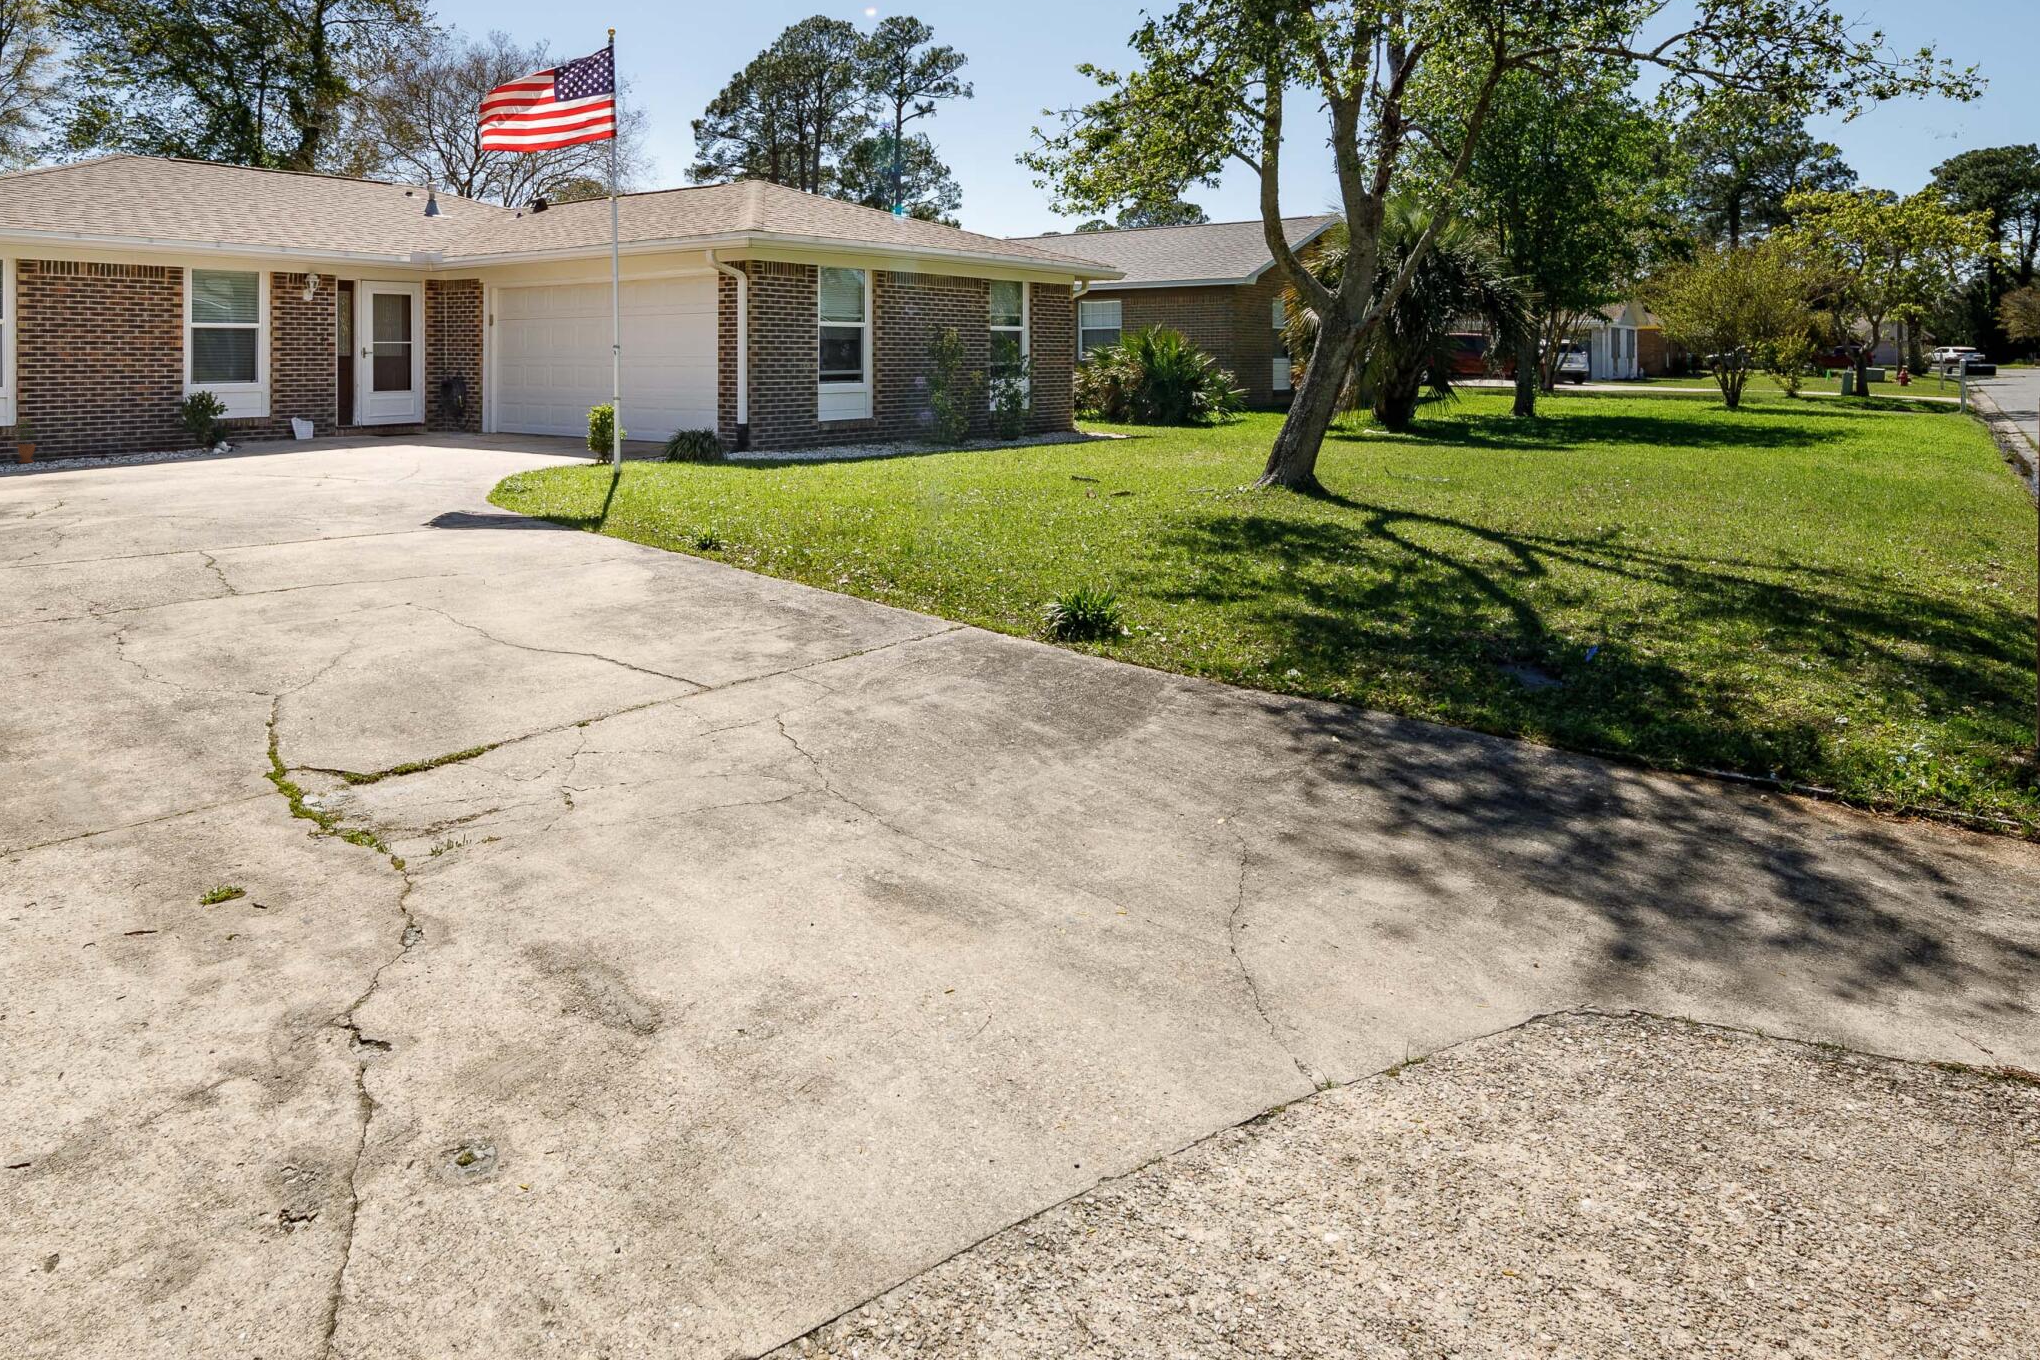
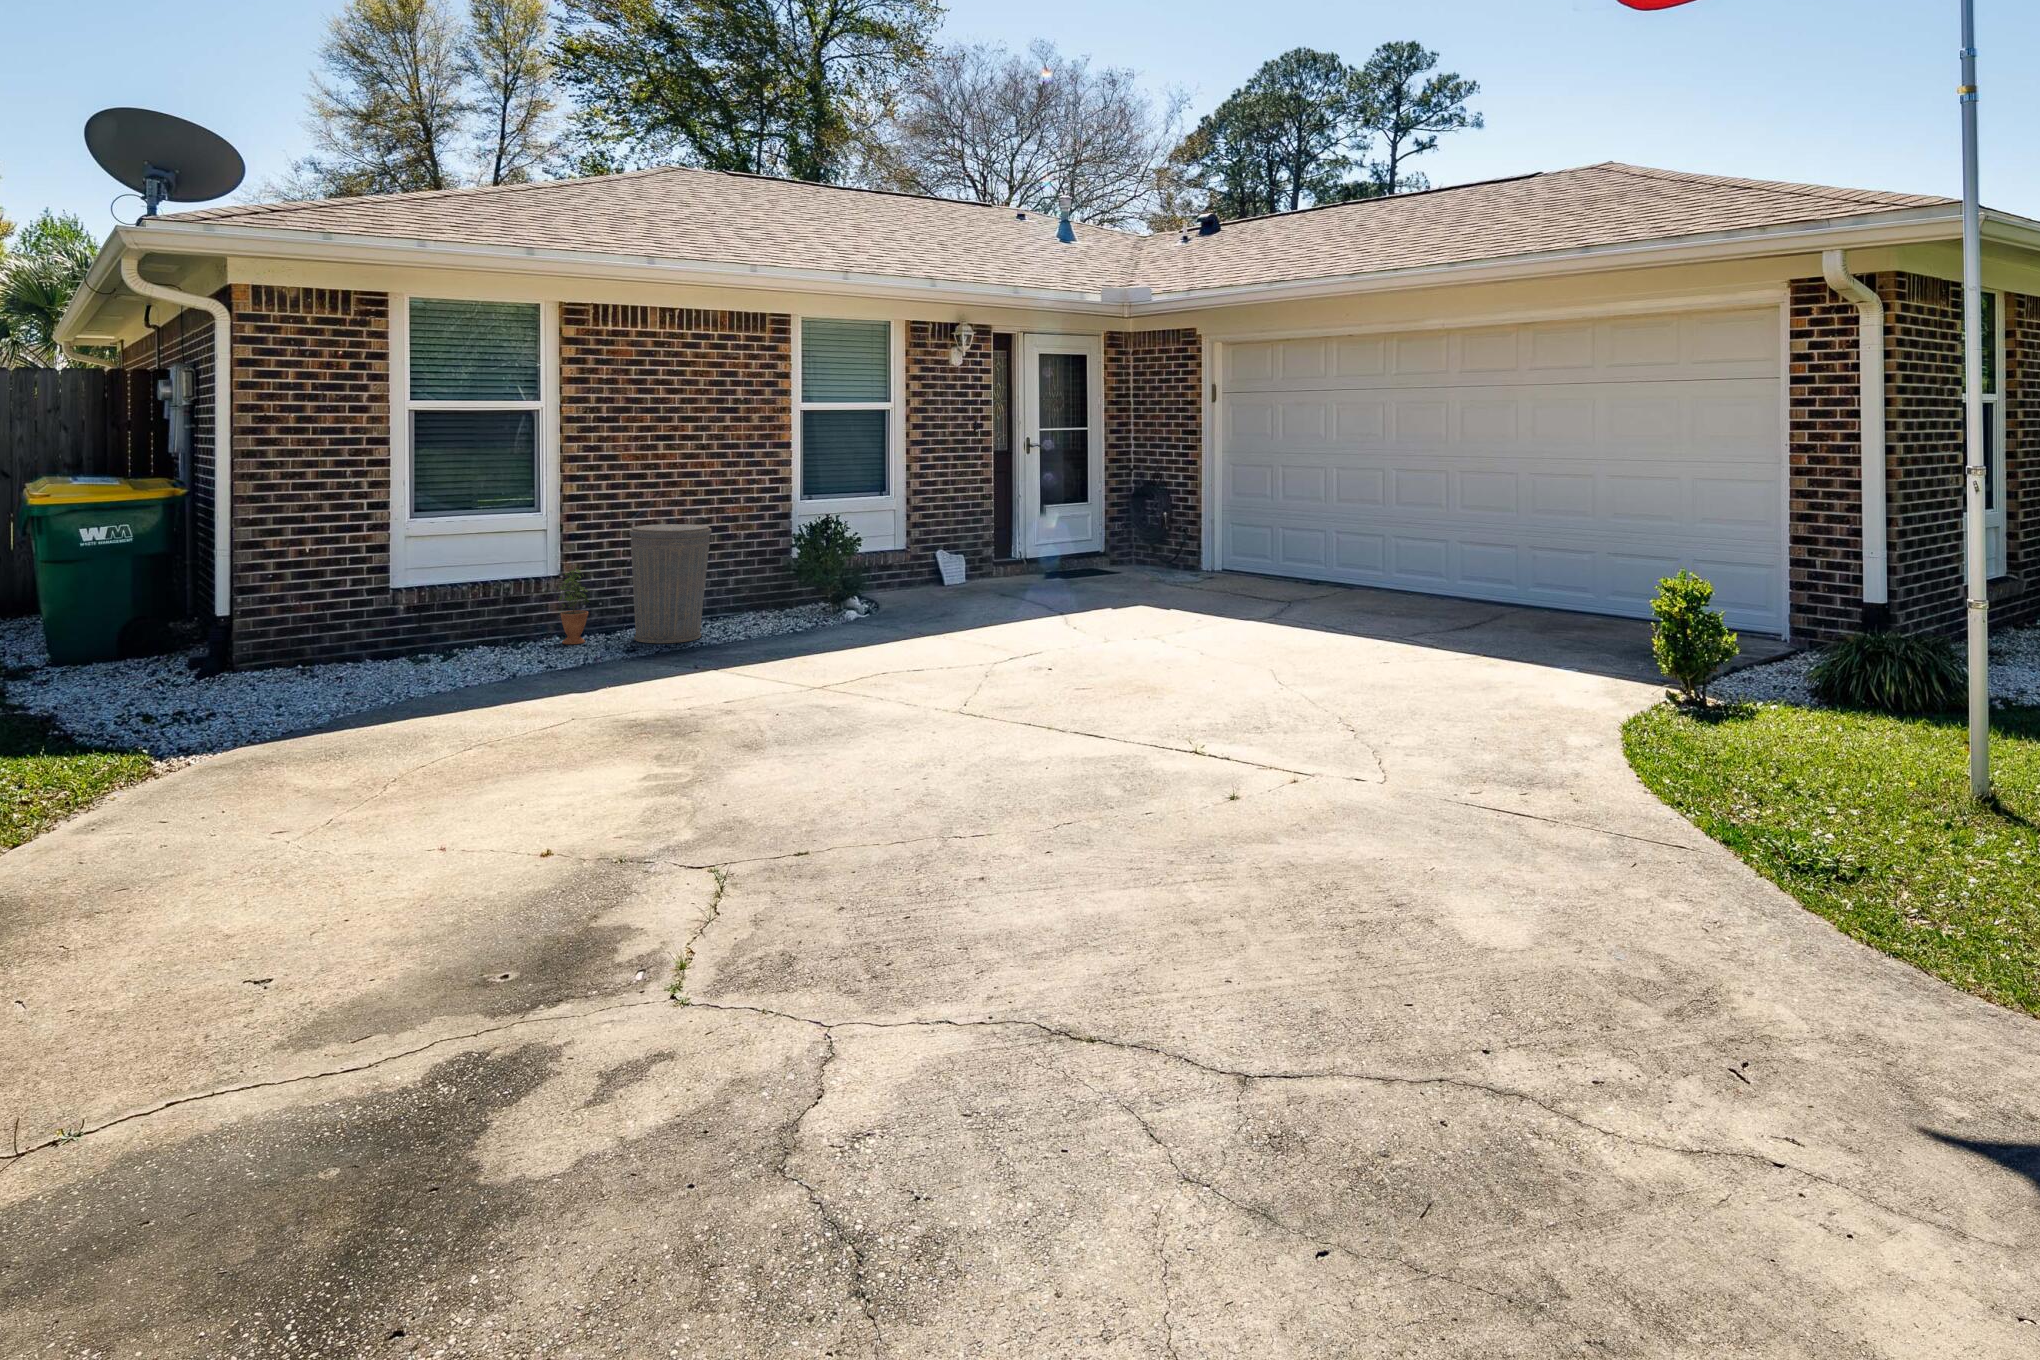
trash can: none [63,395,119,462] -> present [630,524,712,643]

